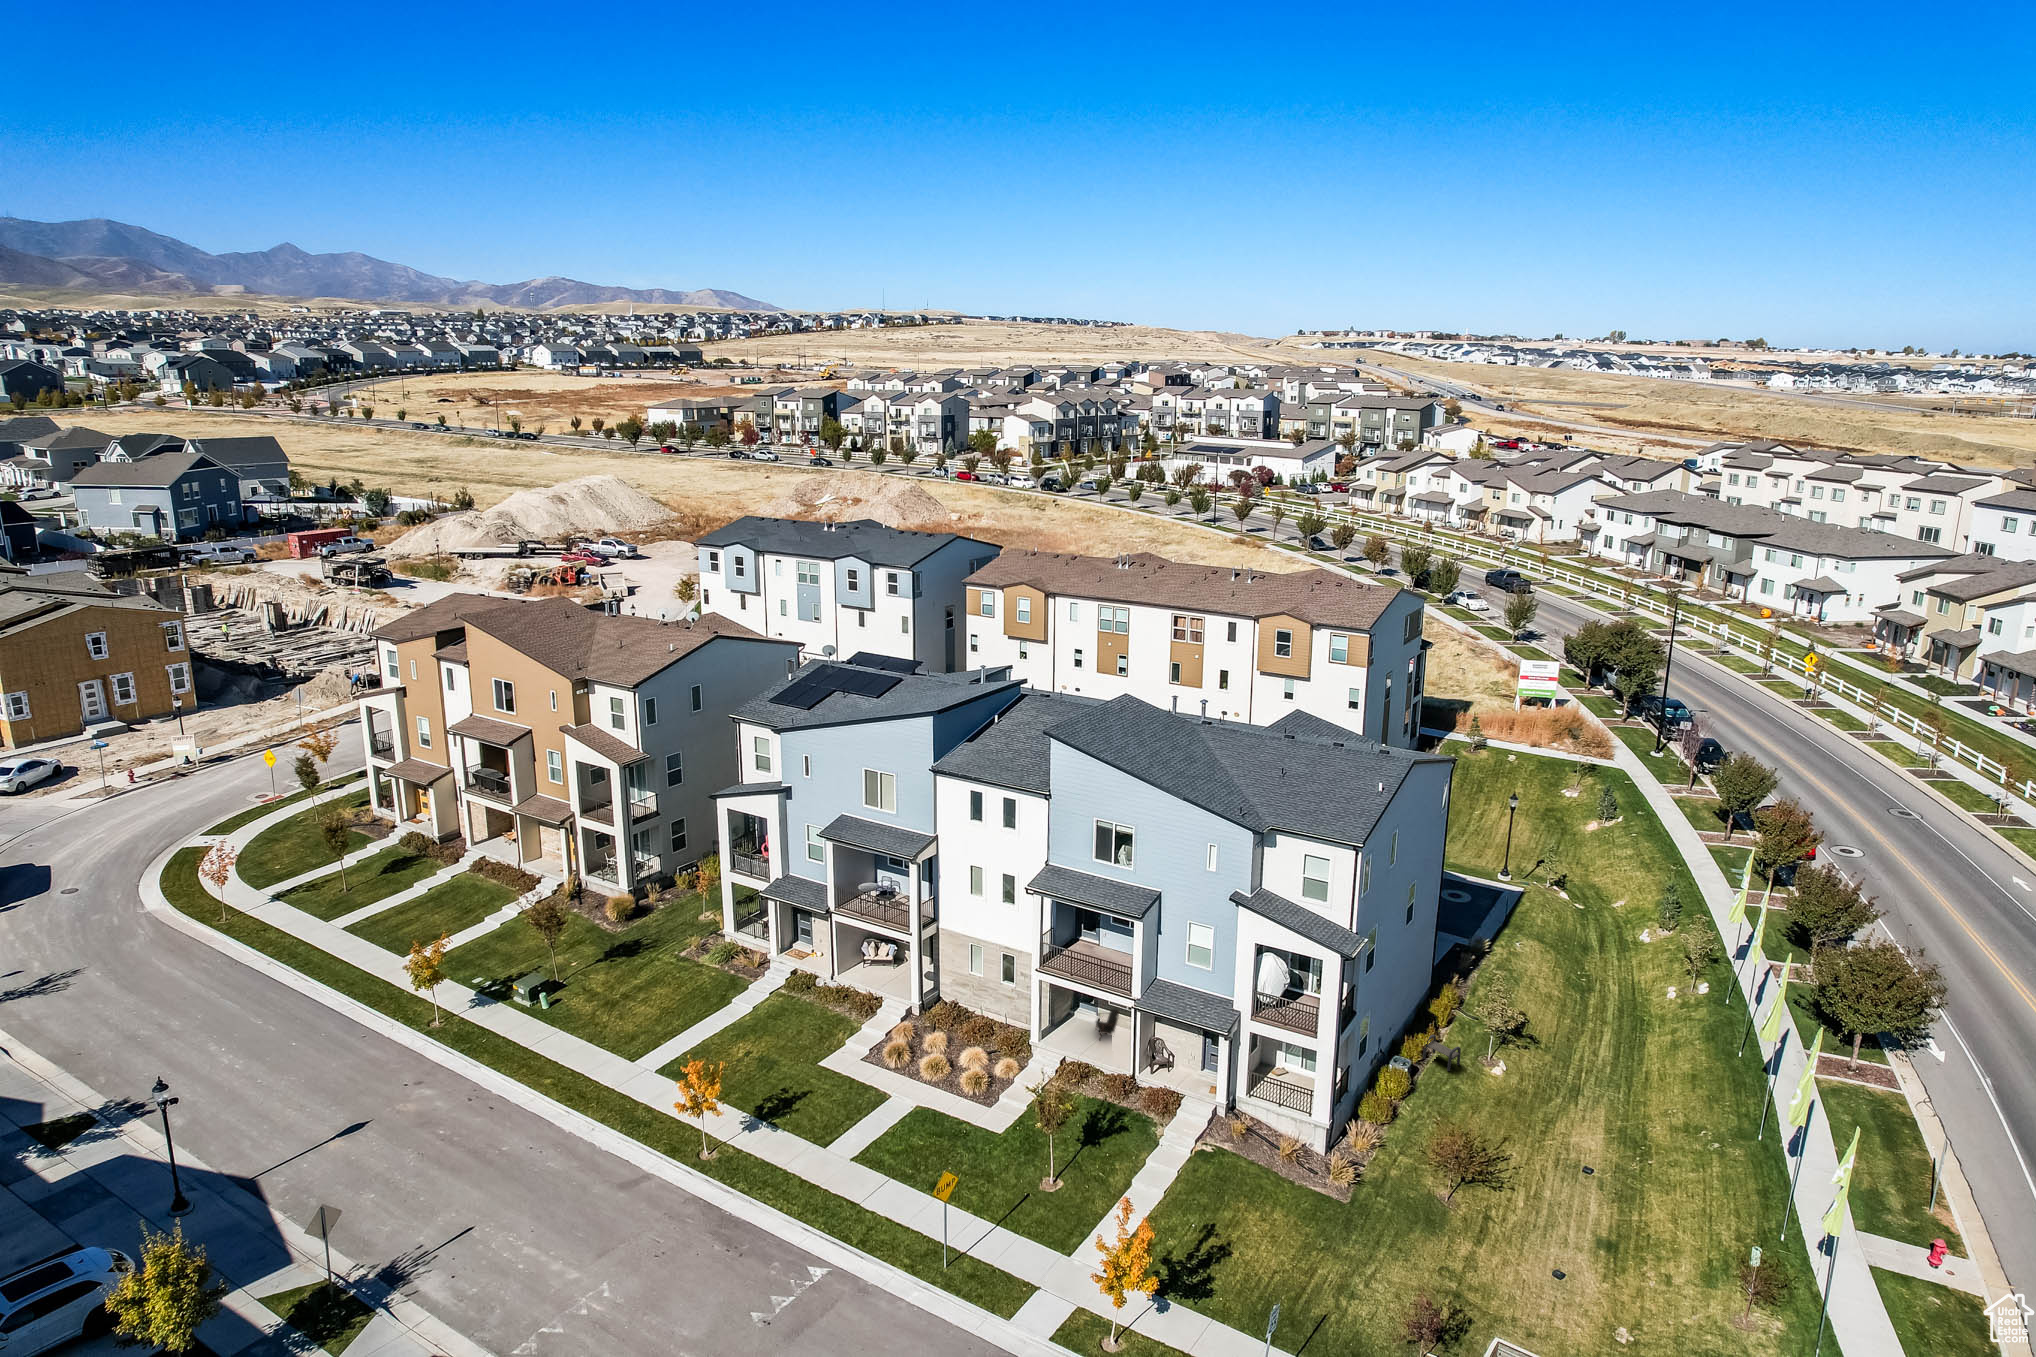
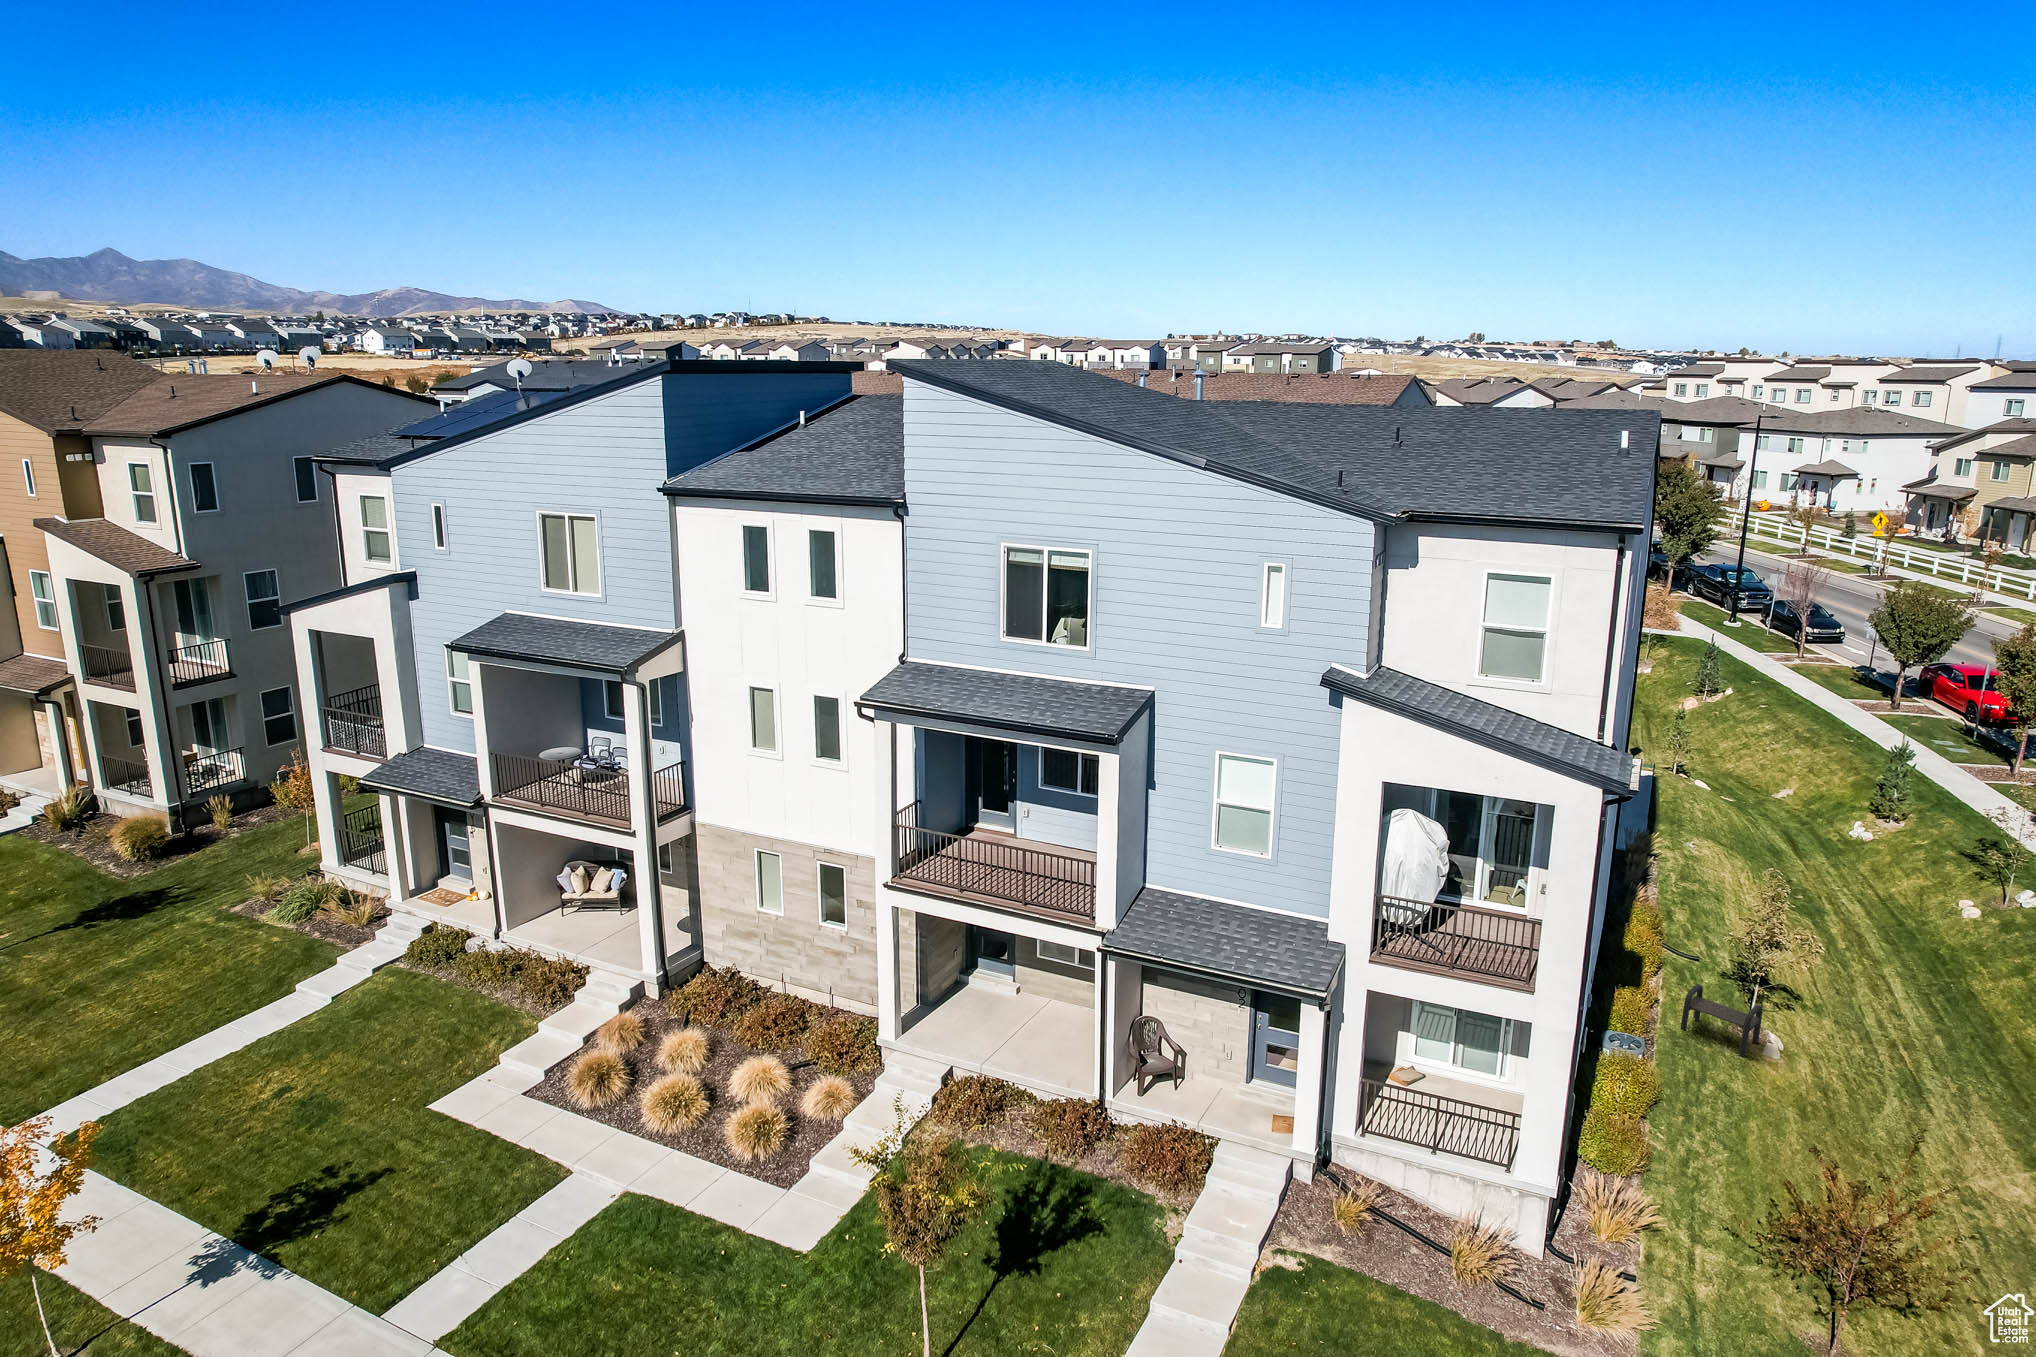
lounge chair: present [1096,1009,1119,1035] -> none [1016,948,1069,1031]

